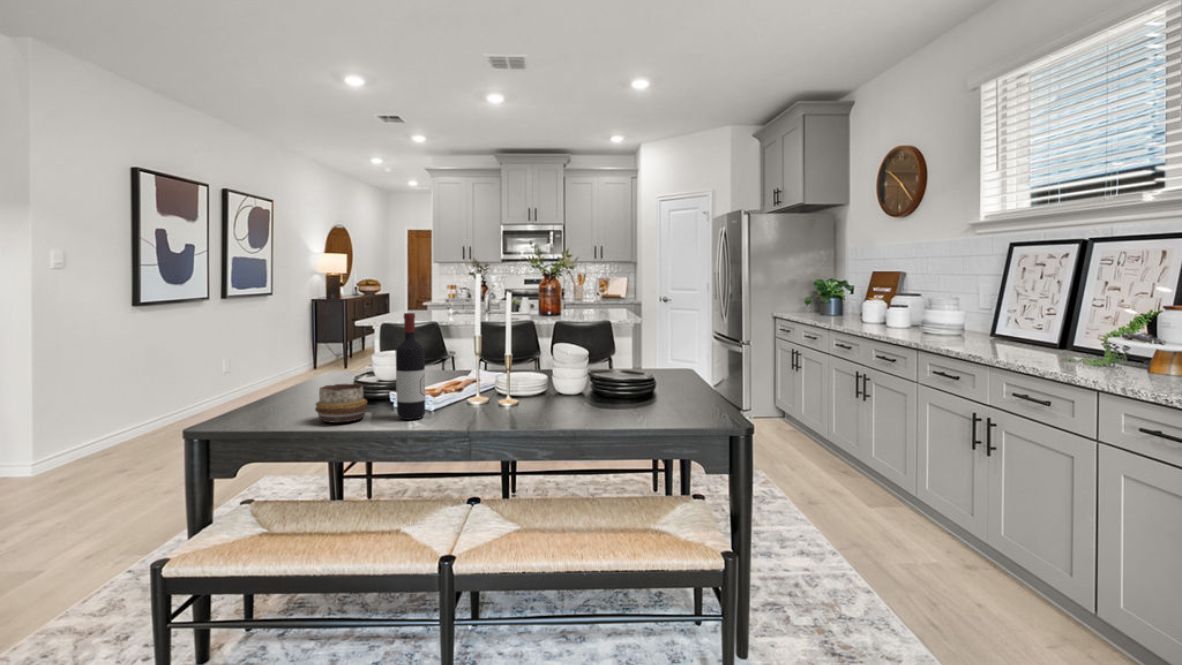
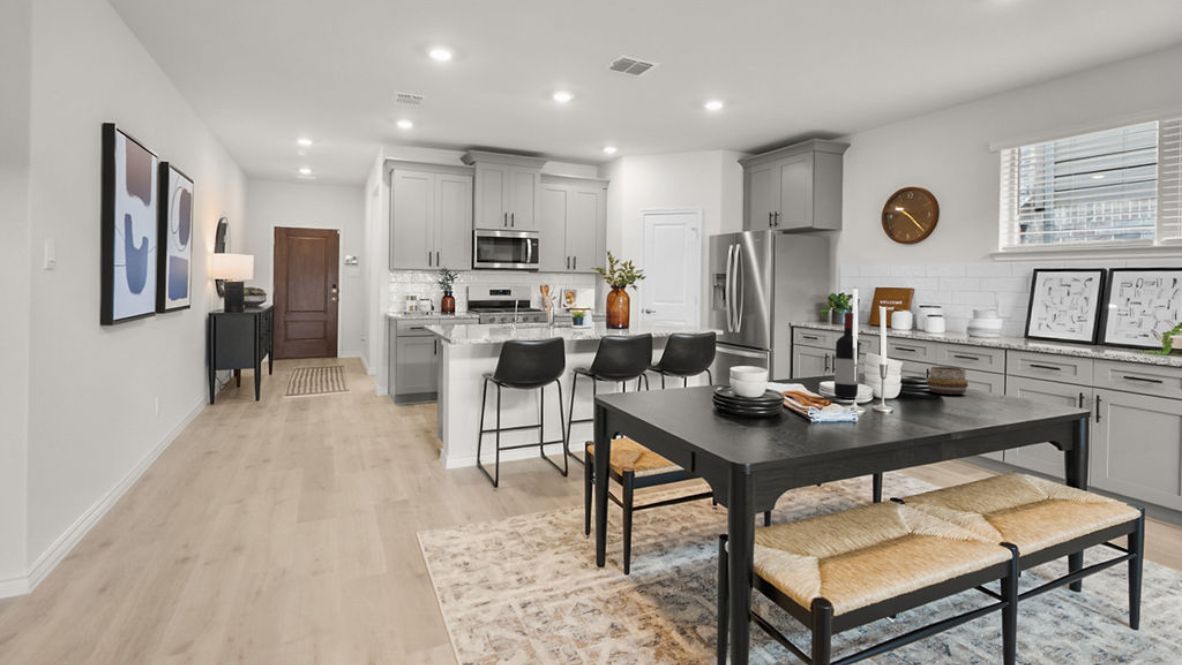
decorative bowl: present [315,384,368,423] -> present [927,367,968,394]

